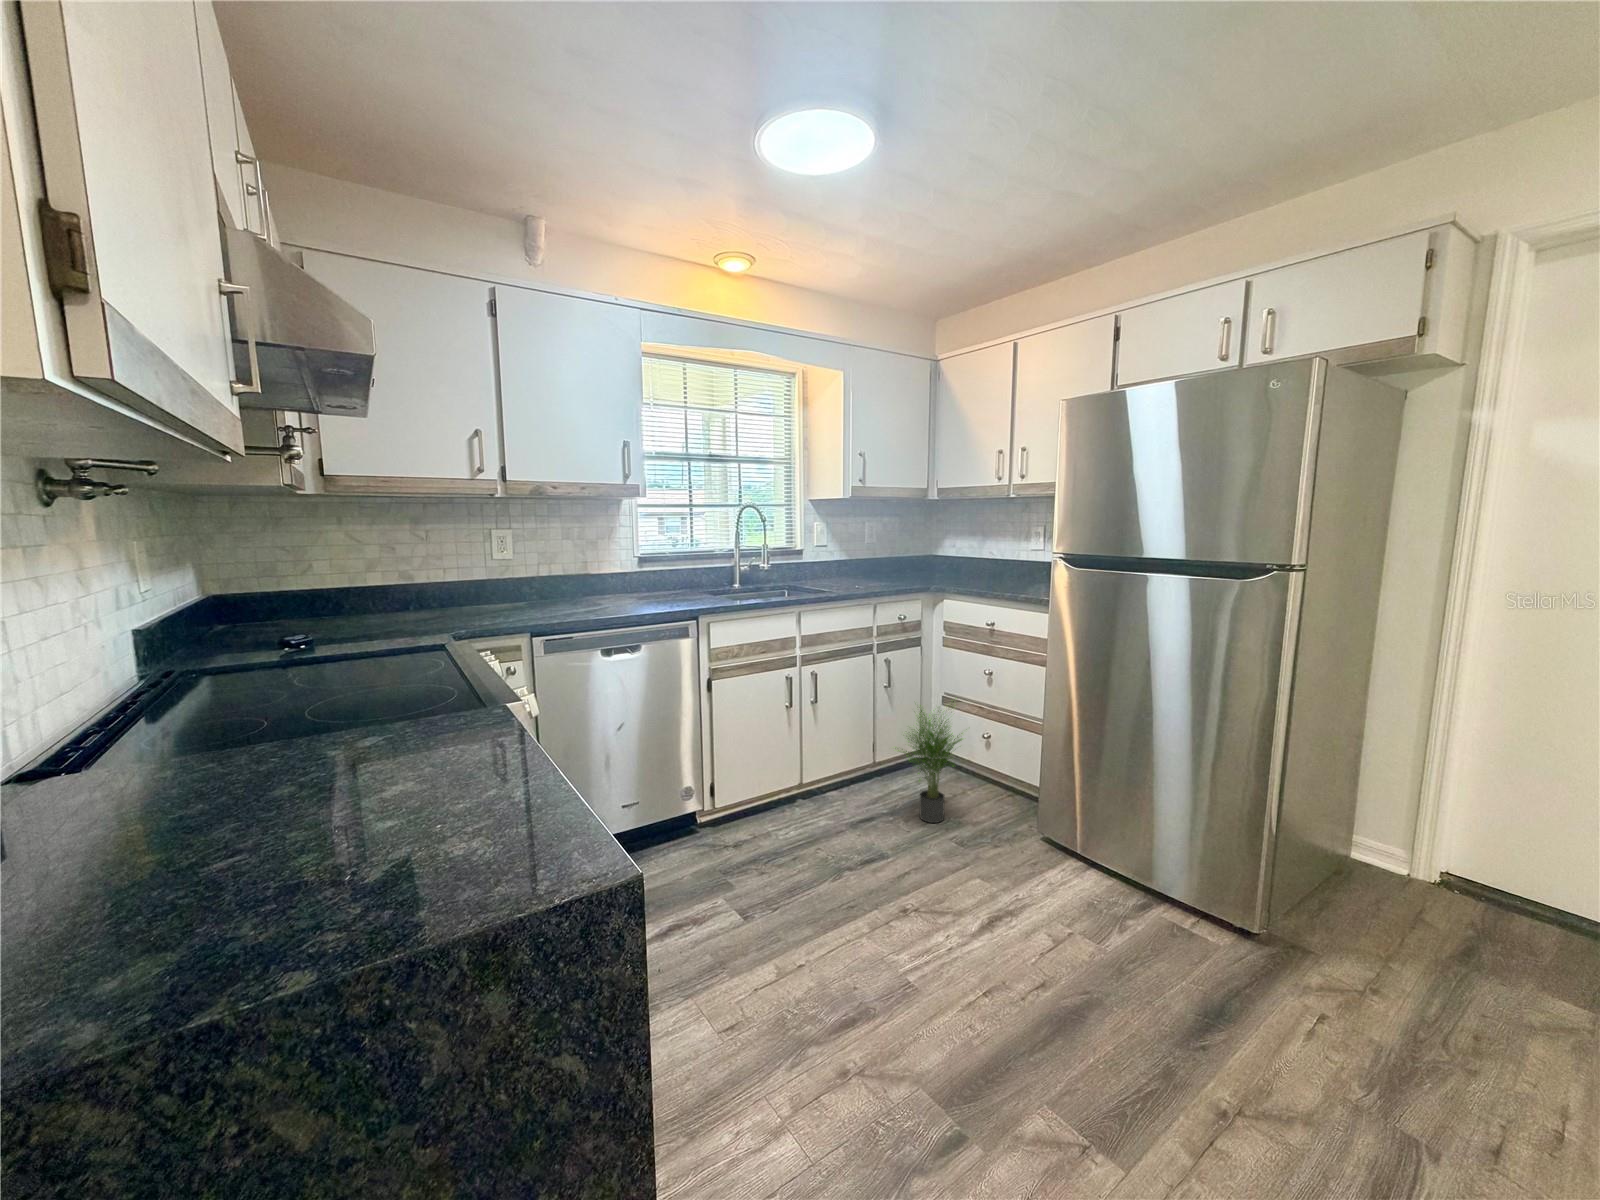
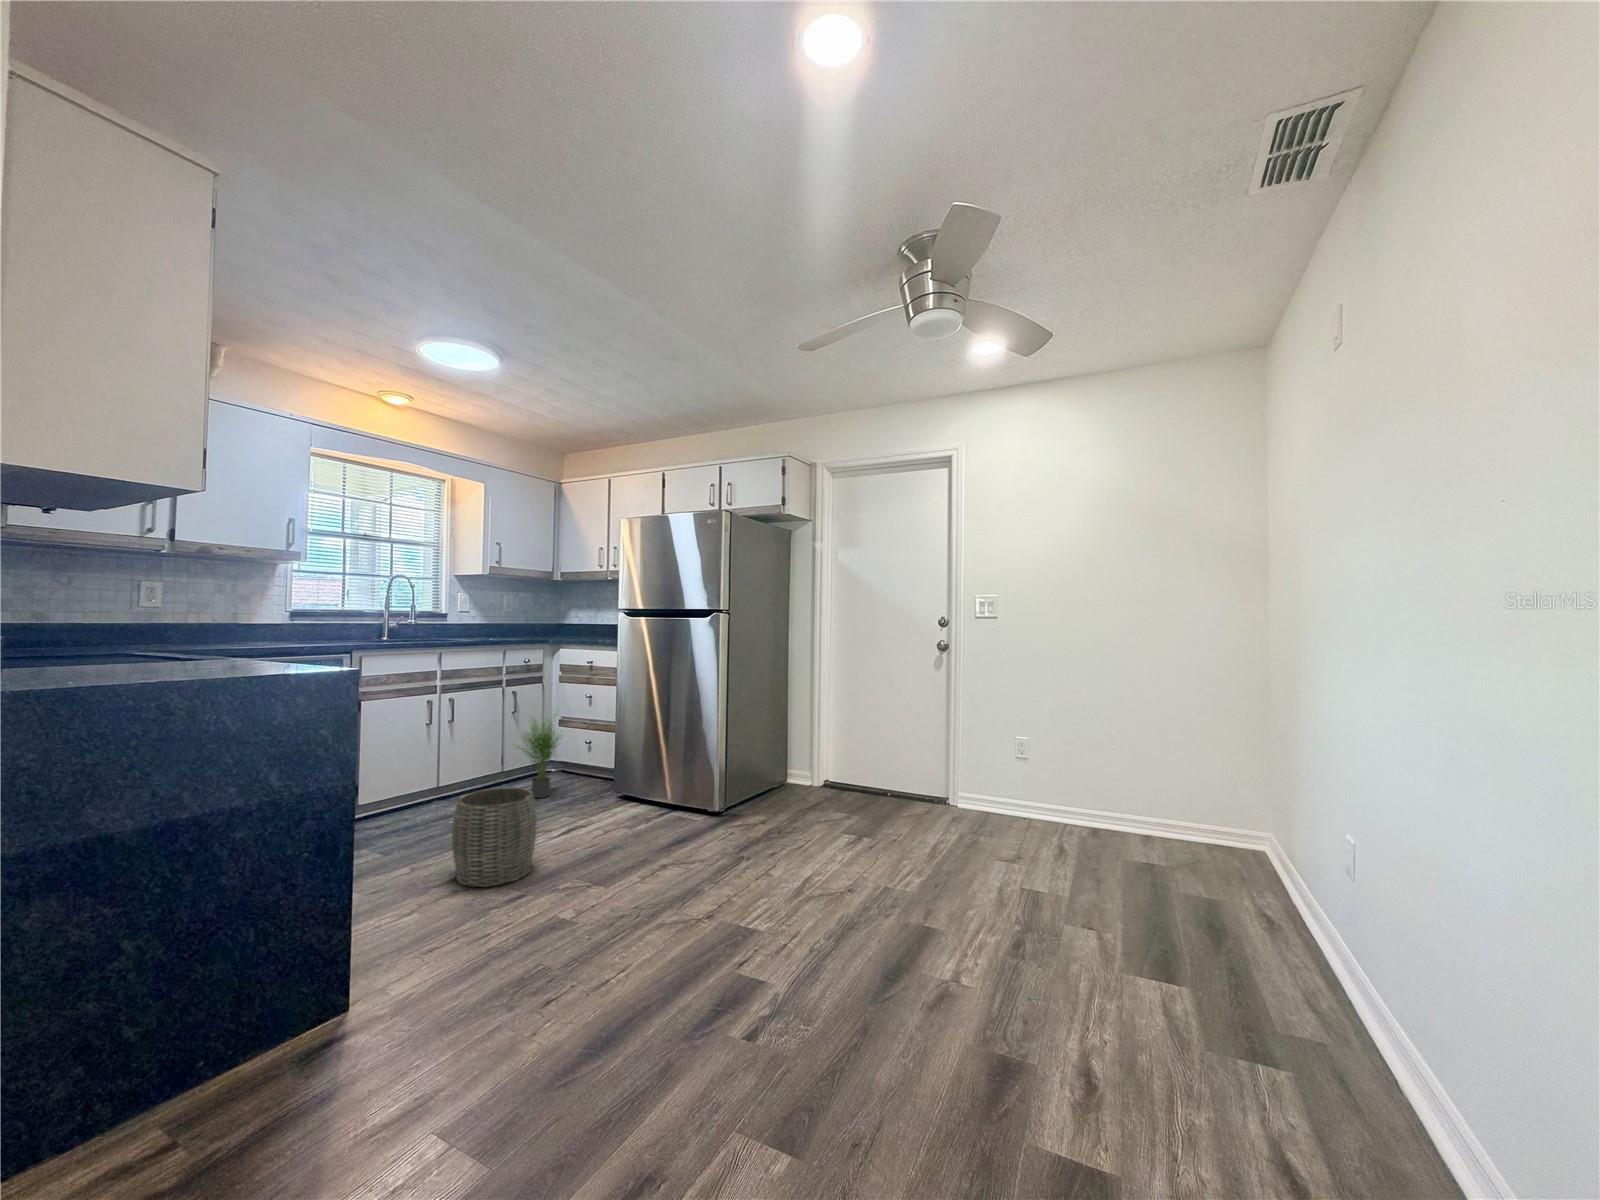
woven basket: none [840,866,968,1056] -> present [452,788,537,887]

